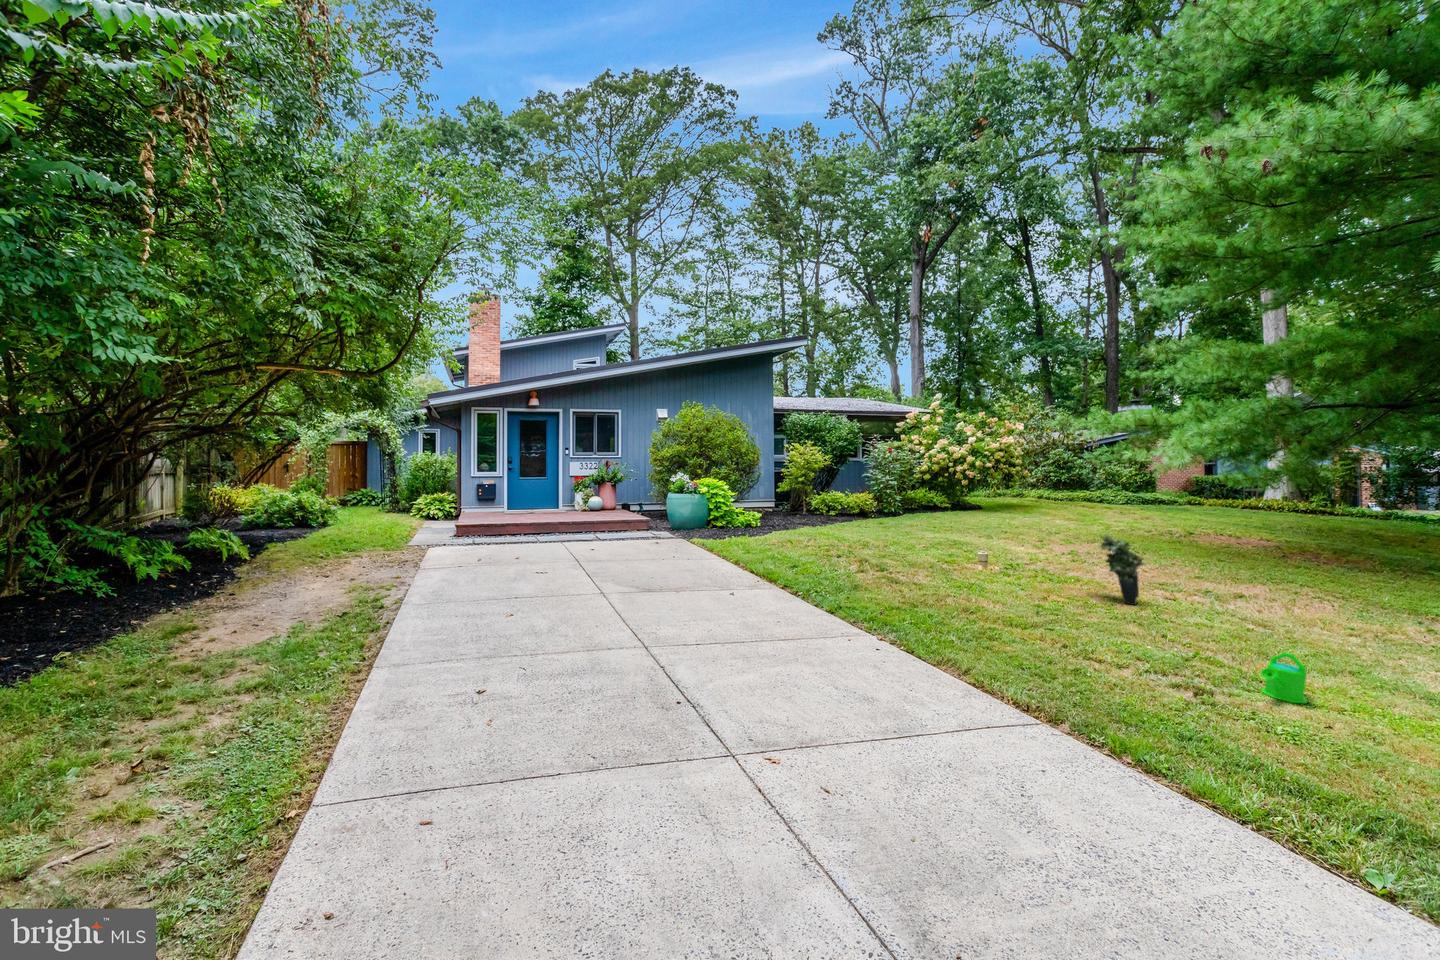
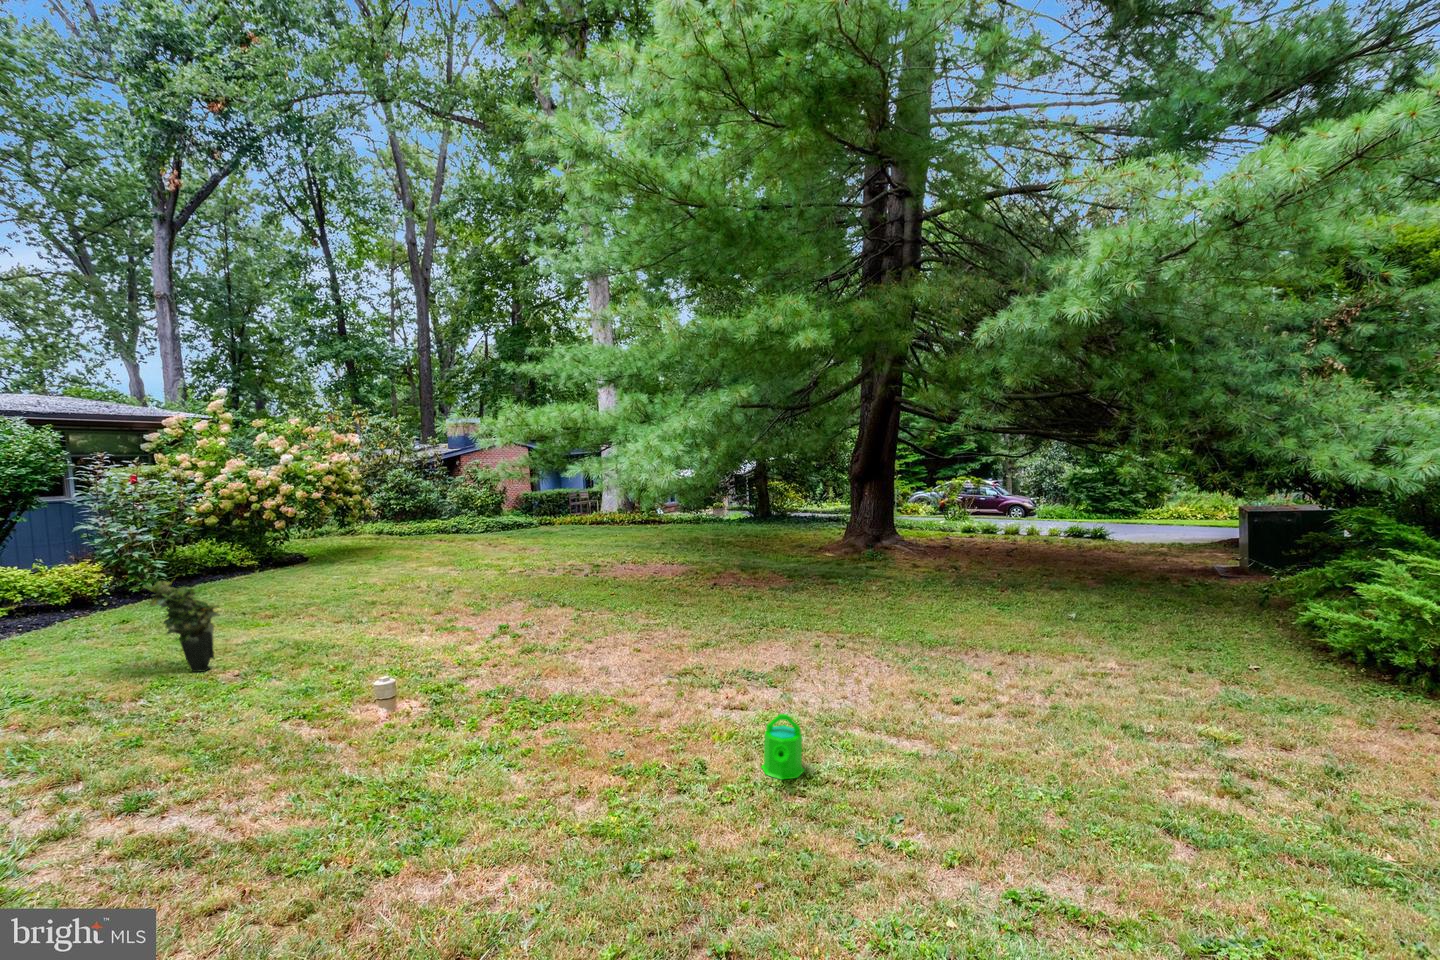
potted plant: present [1099,533,1145,605] -> present [143,581,219,672]

